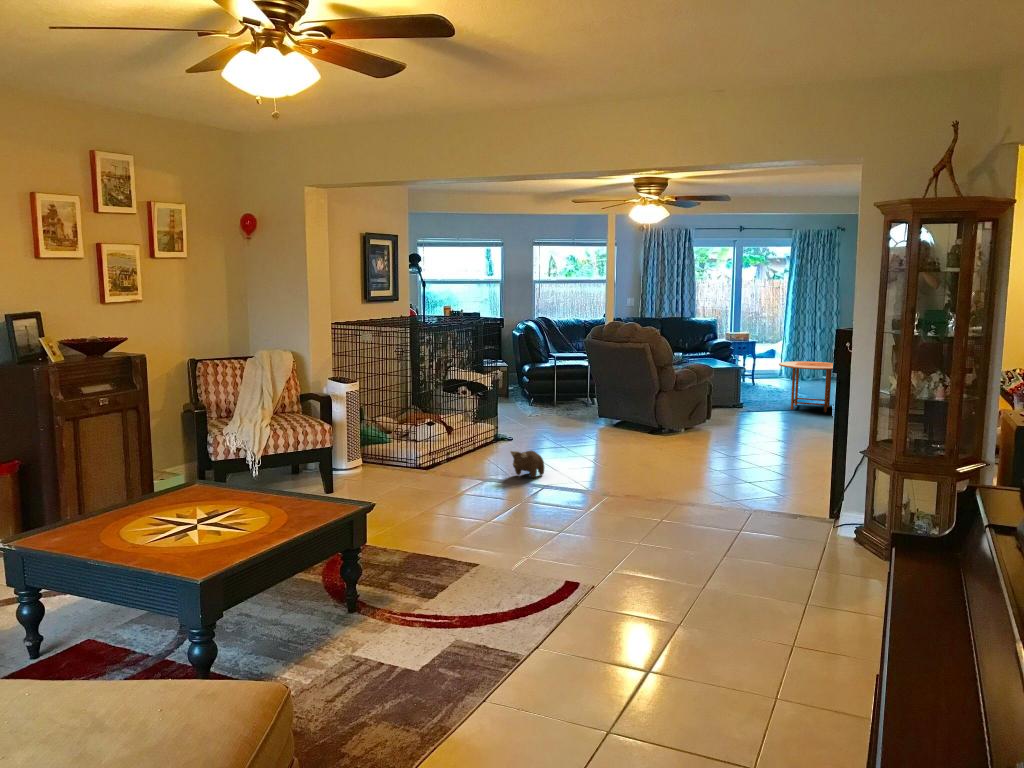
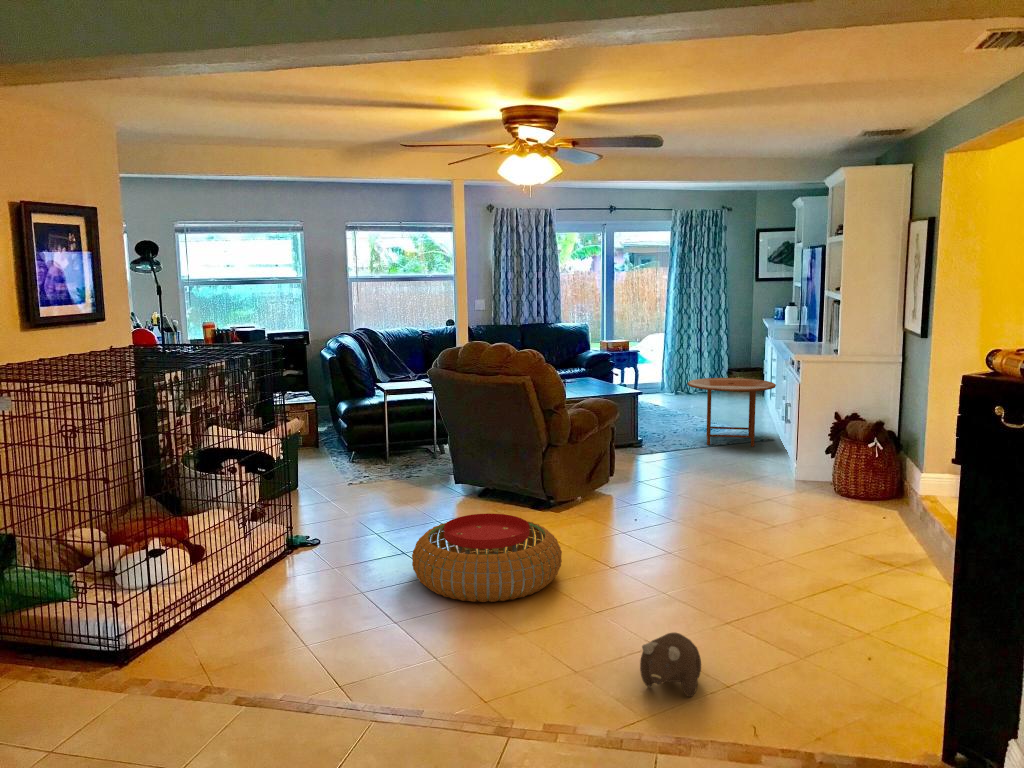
pouf: none [566,422,653,464] -> present [412,514,562,602]
plush toy: present [511,451,544,478] -> present [640,633,701,697]

